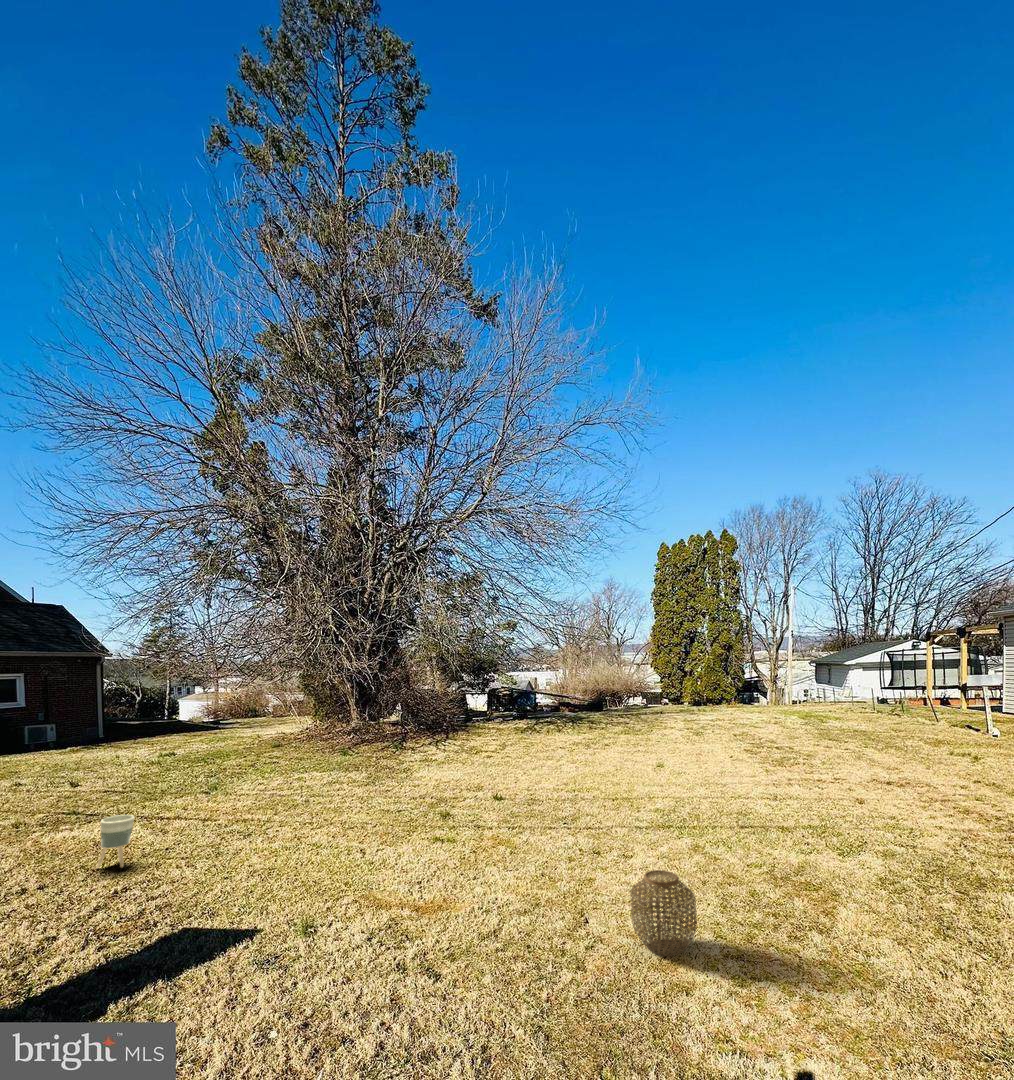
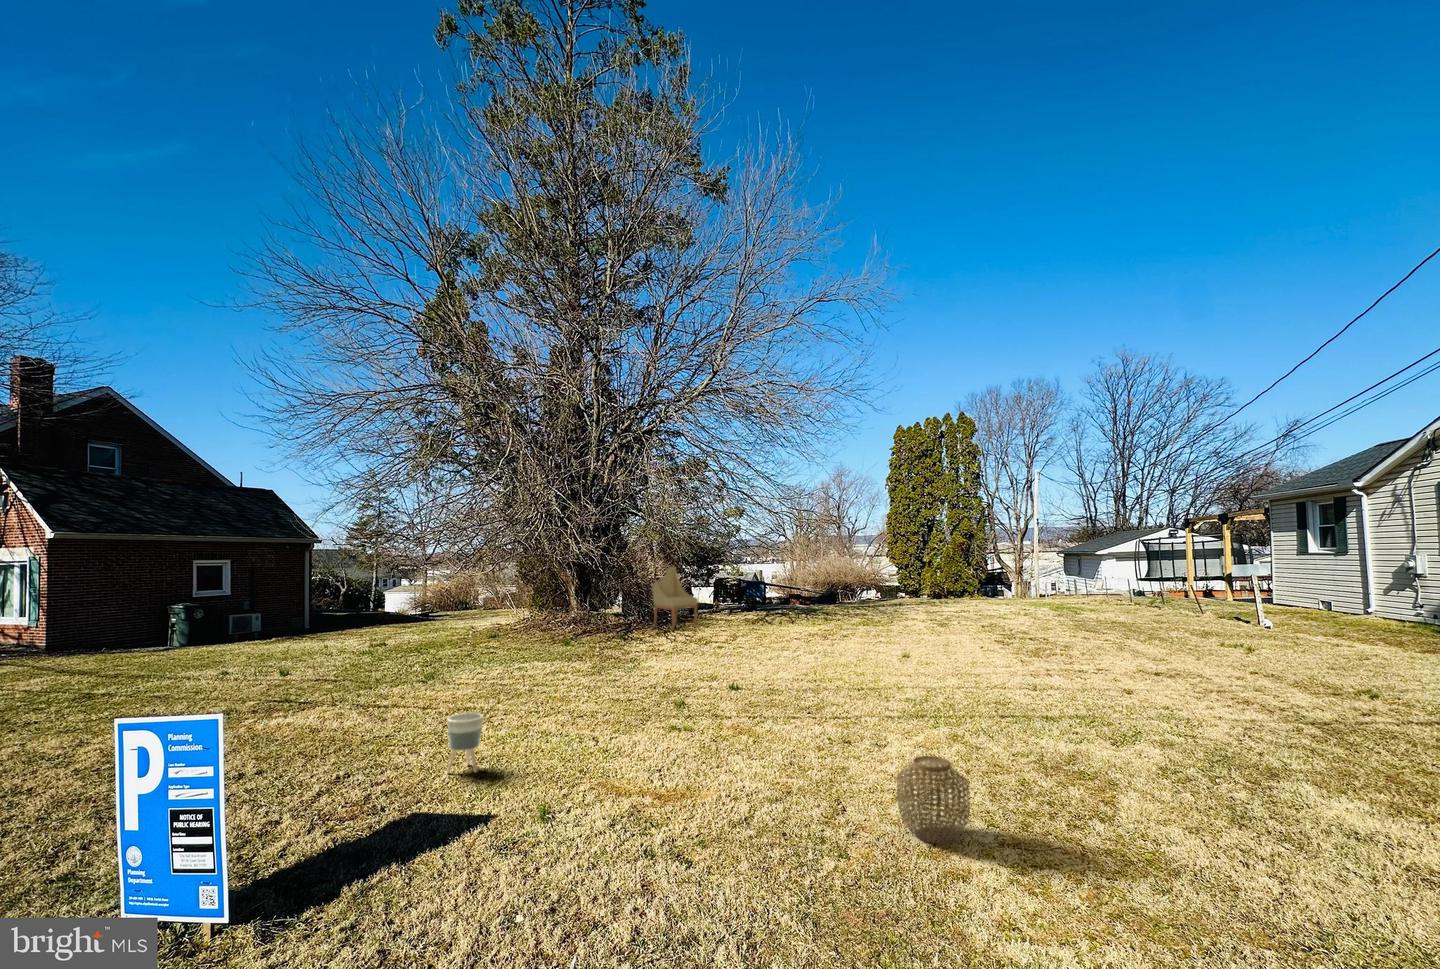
chair: none [427,679,471,739] -> present [652,566,698,630]
planter: present [97,815,134,869] -> present [447,713,483,773]

